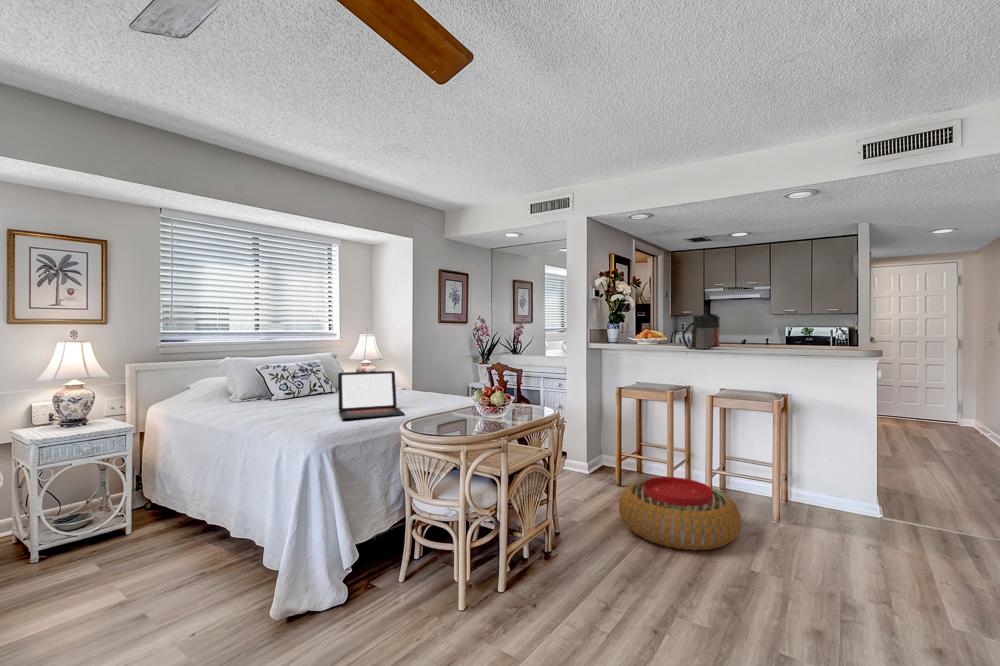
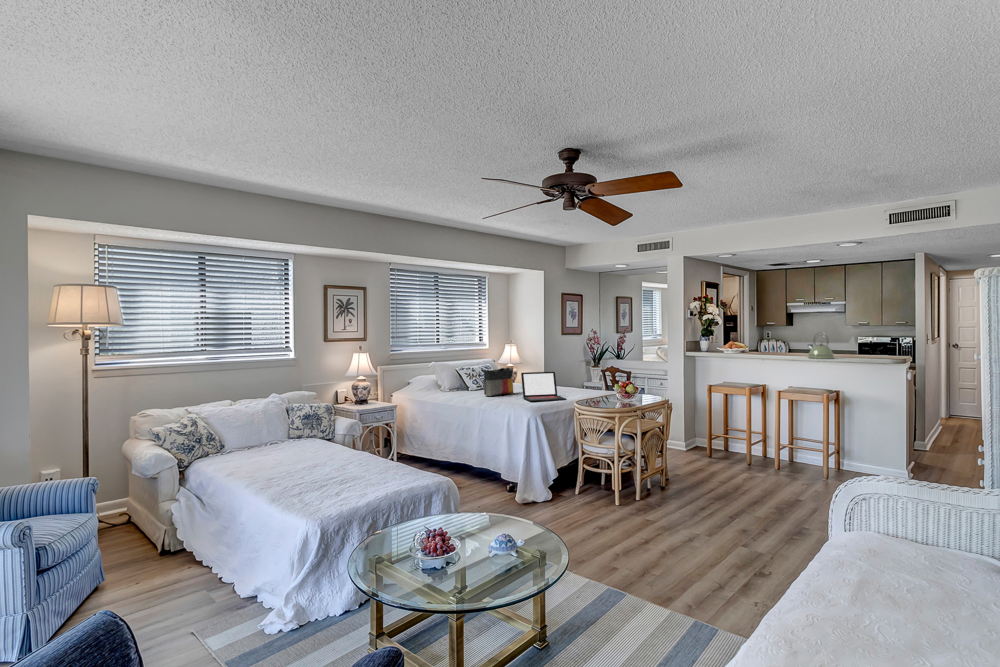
tote bag: present [682,314,720,349] -> present [484,368,513,396]
kettle: none [745,316,782,351] -> present [808,336,834,359]
pouf: present [618,477,741,550] -> none [710,446,796,489]

